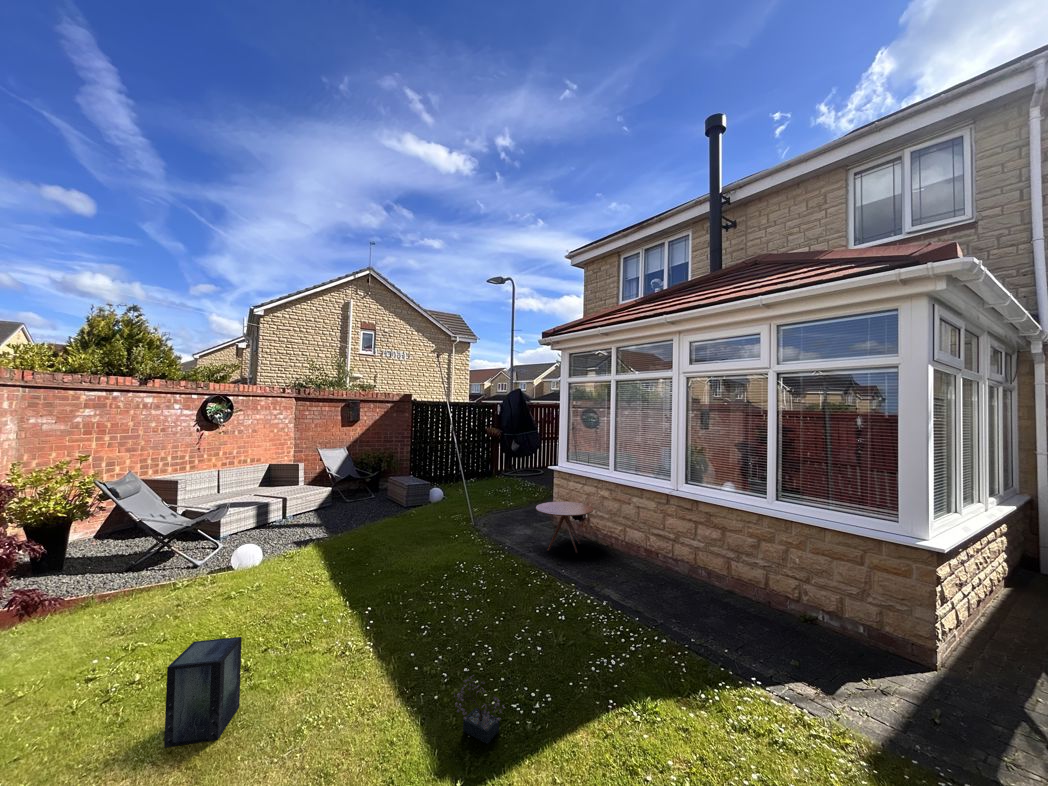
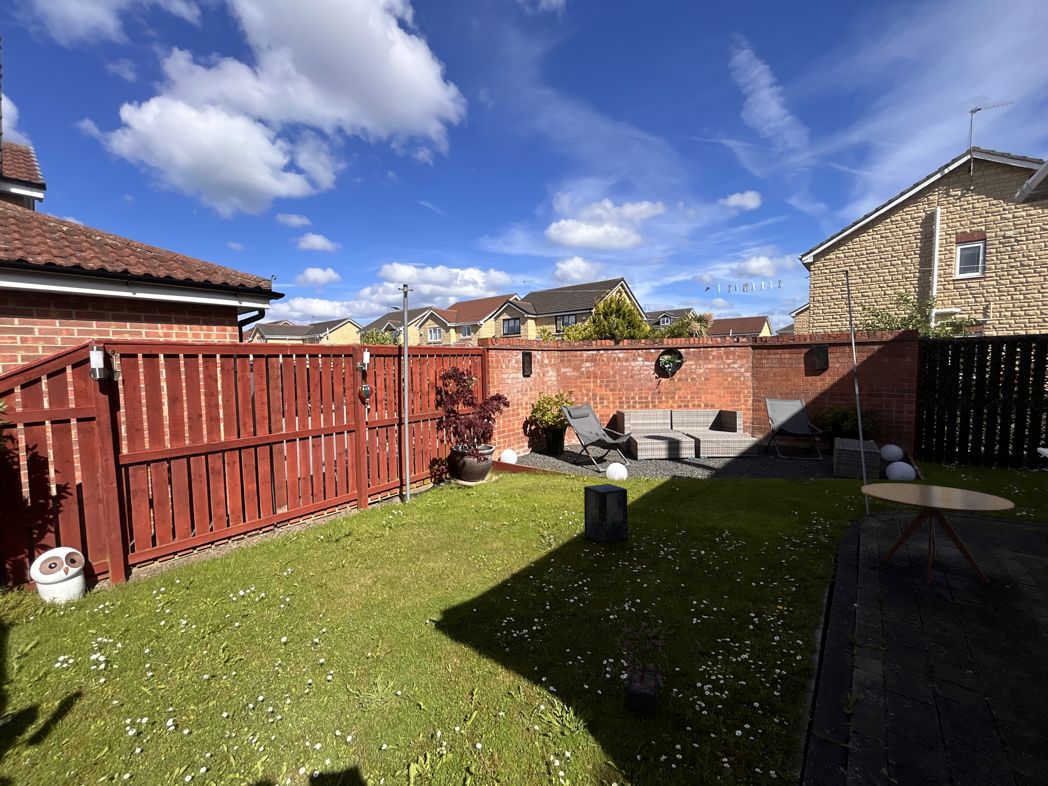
storage box: present [164,637,242,747] -> present [584,484,628,545]
decorative plant: present [454,675,505,744] -> present [618,622,667,713]

